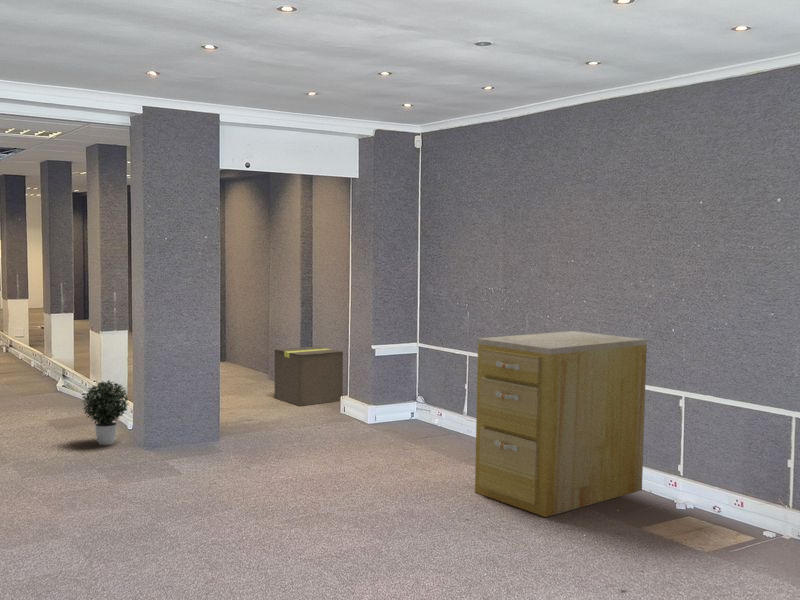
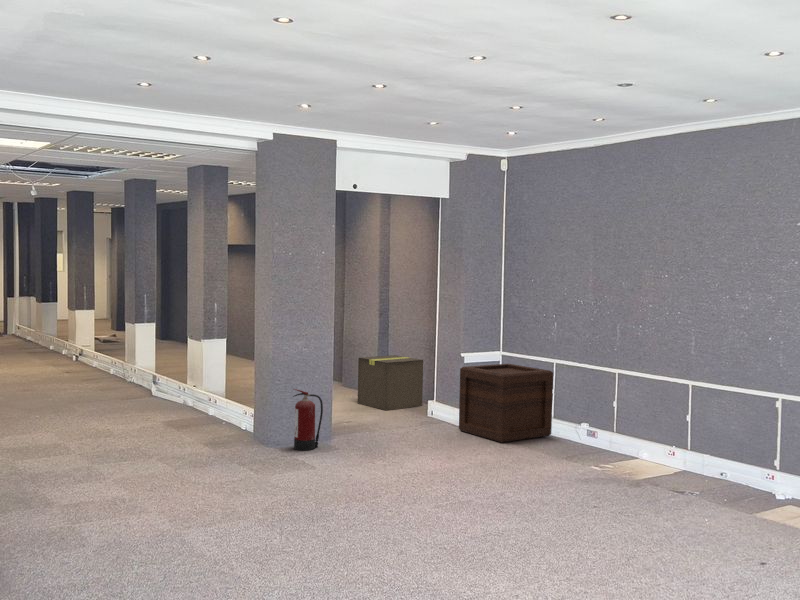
filing cabinet: present [475,331,647,517] -> none [590,340,744,505]
wooden crate: none [365,356,464,443] -> present [459,364,553,443]
potted plant: present [82,380,129,445] -> none [208,384,251,444]
fire extinguisher: none [169,386,204,452] -> present [293,389,323,450]

